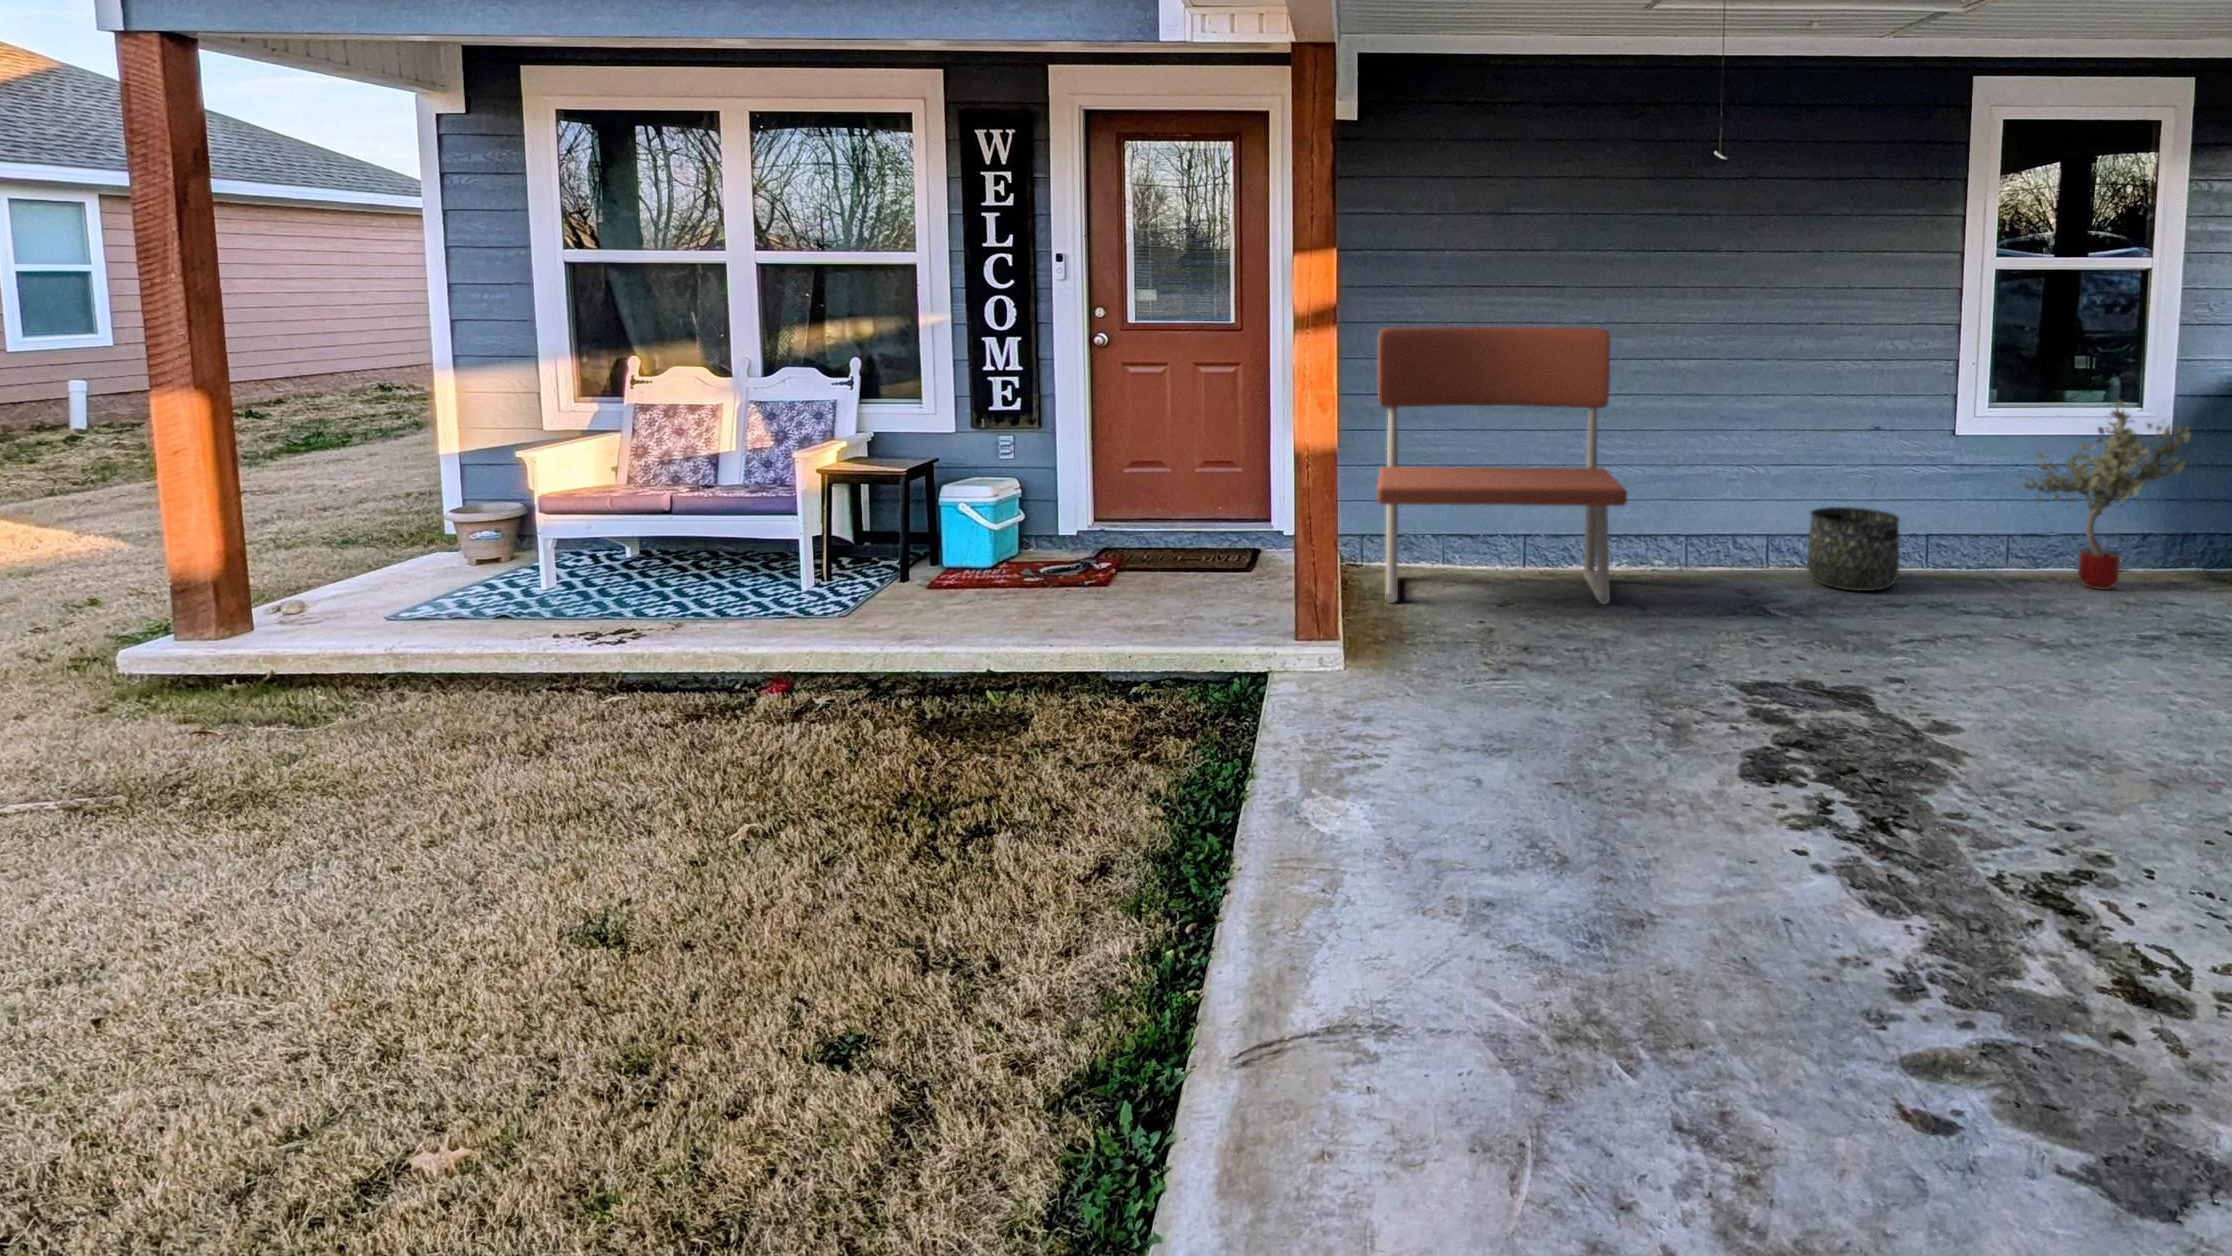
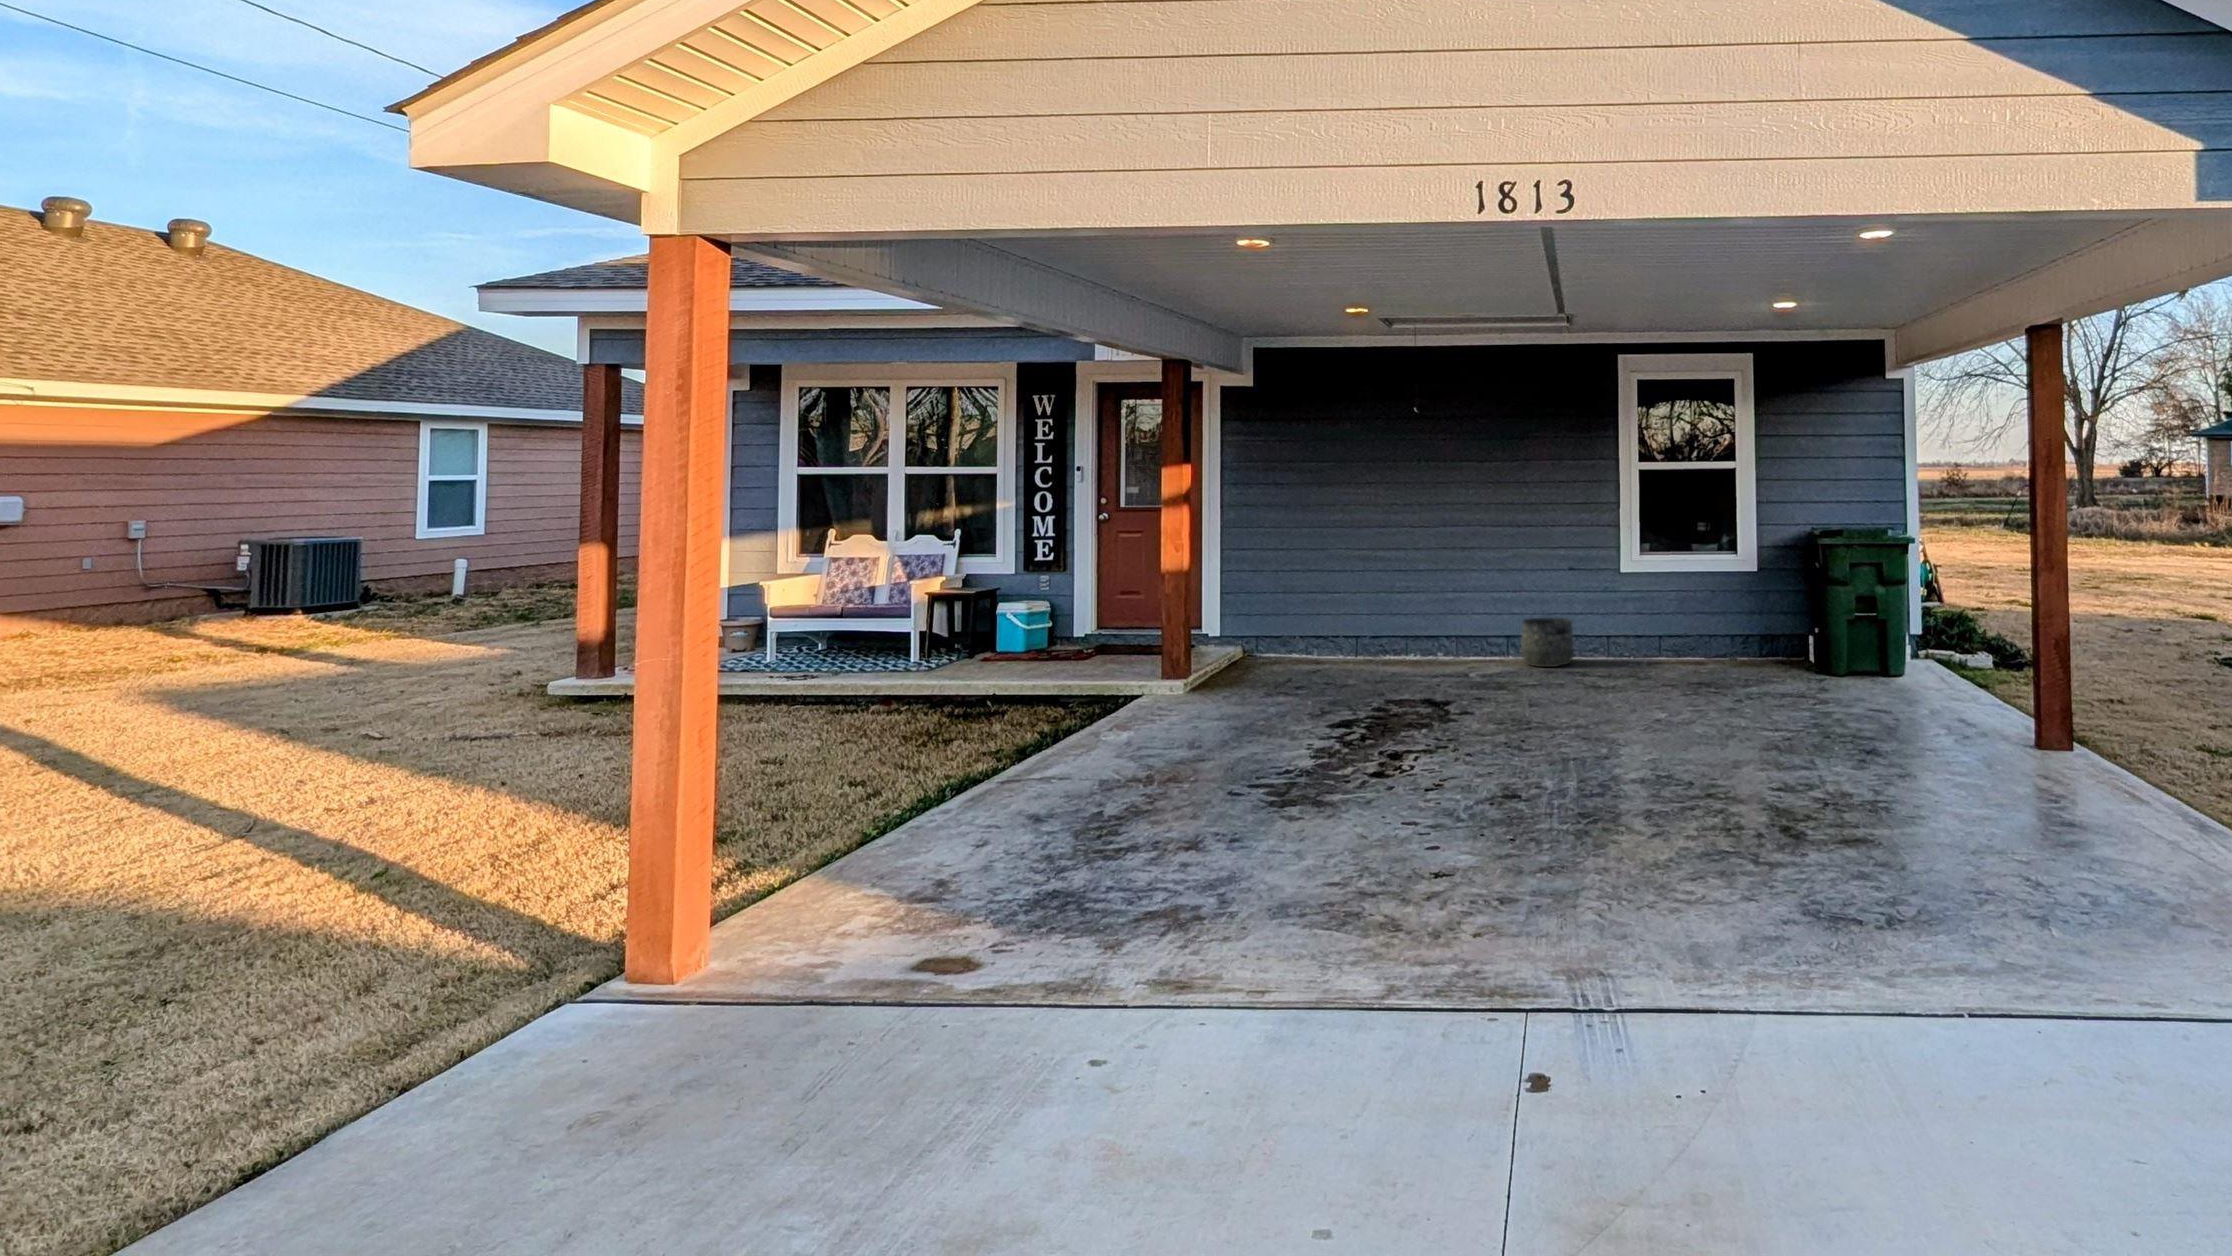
bench: present [1377,327,1627,605] -> none [1240,507,1397,672]
potted tree: present [2024,401,2190,590] -> none [1647,548,1743,666]

